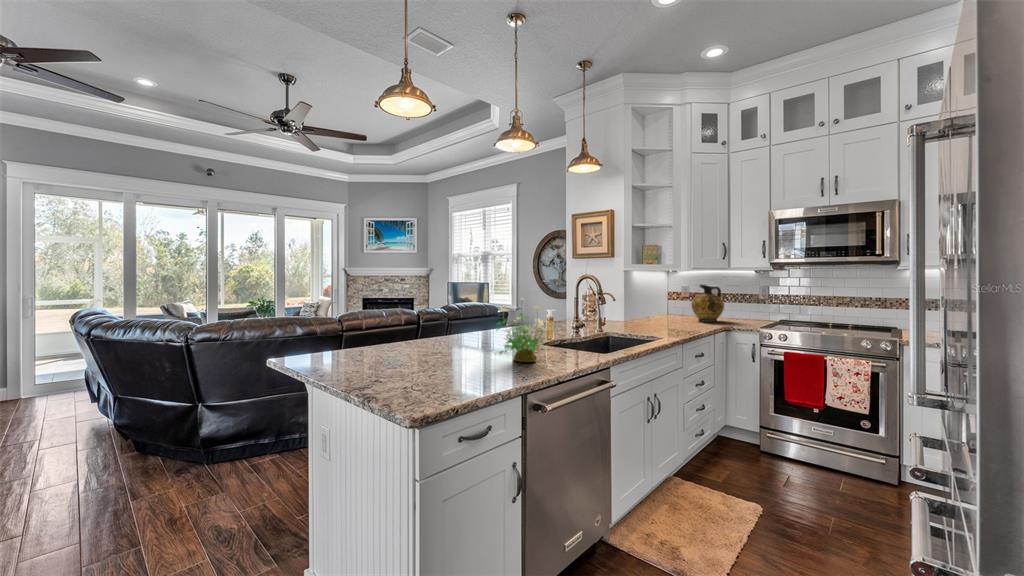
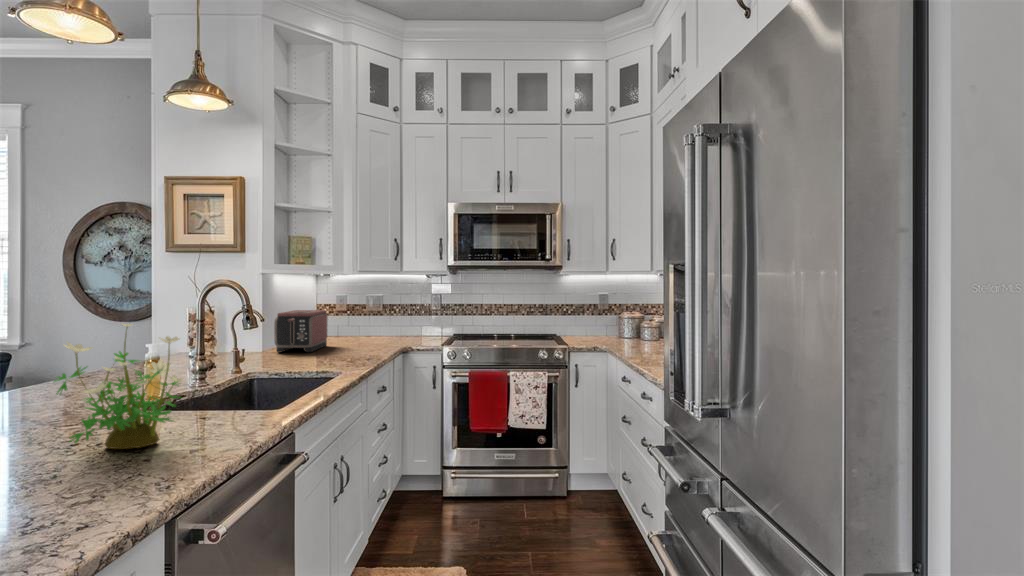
ceramic jug: present [692,285,724,322] -> none [358,293,398,343]
toaster: none [630,296,668,324] -> present [274,310,327,352]

